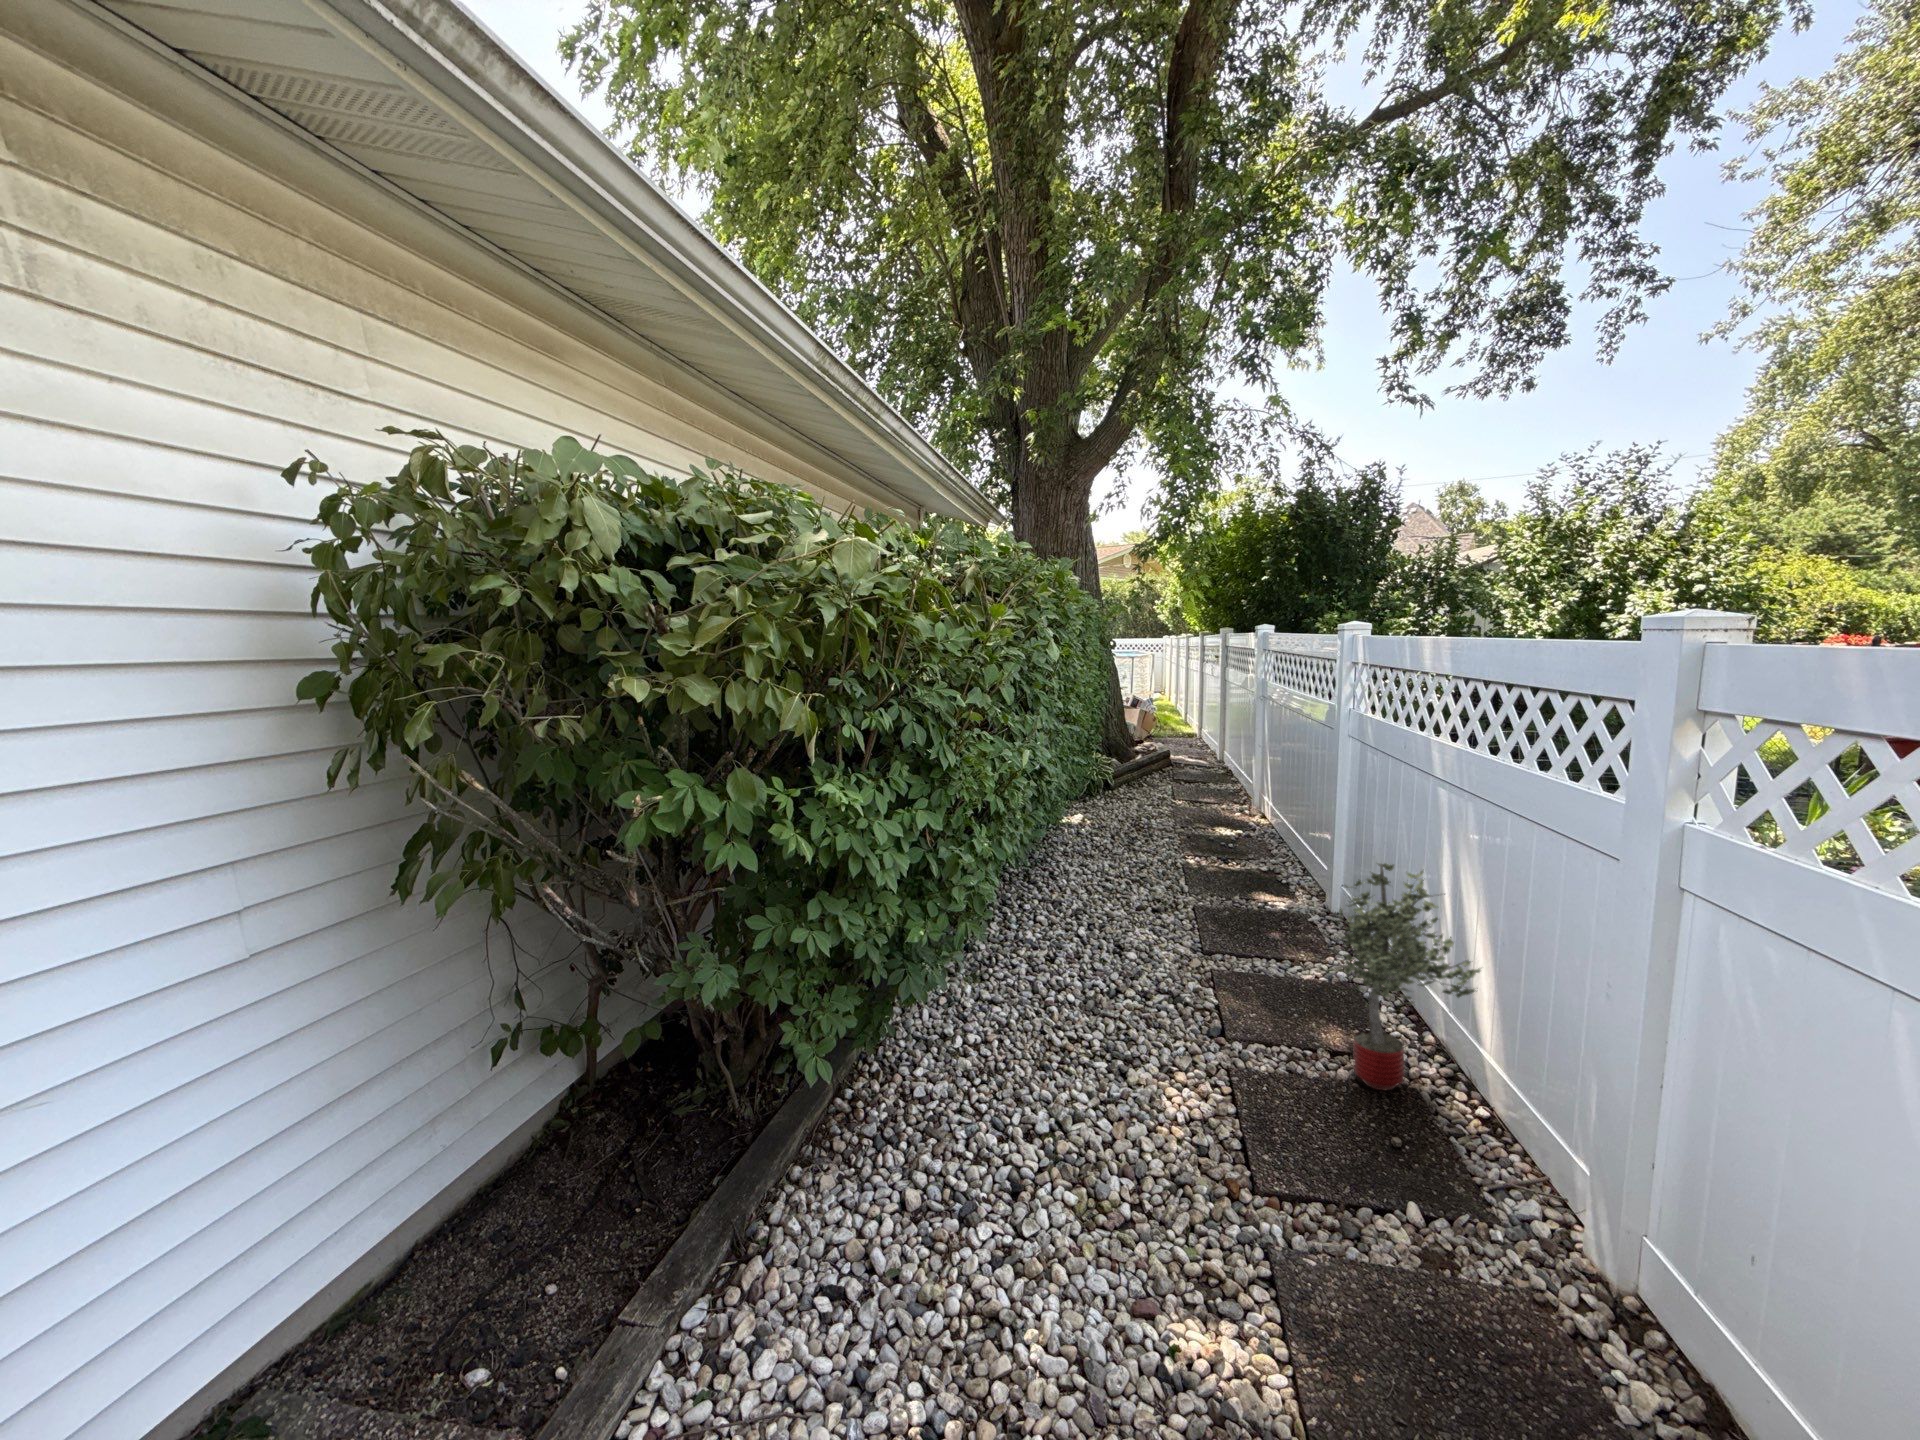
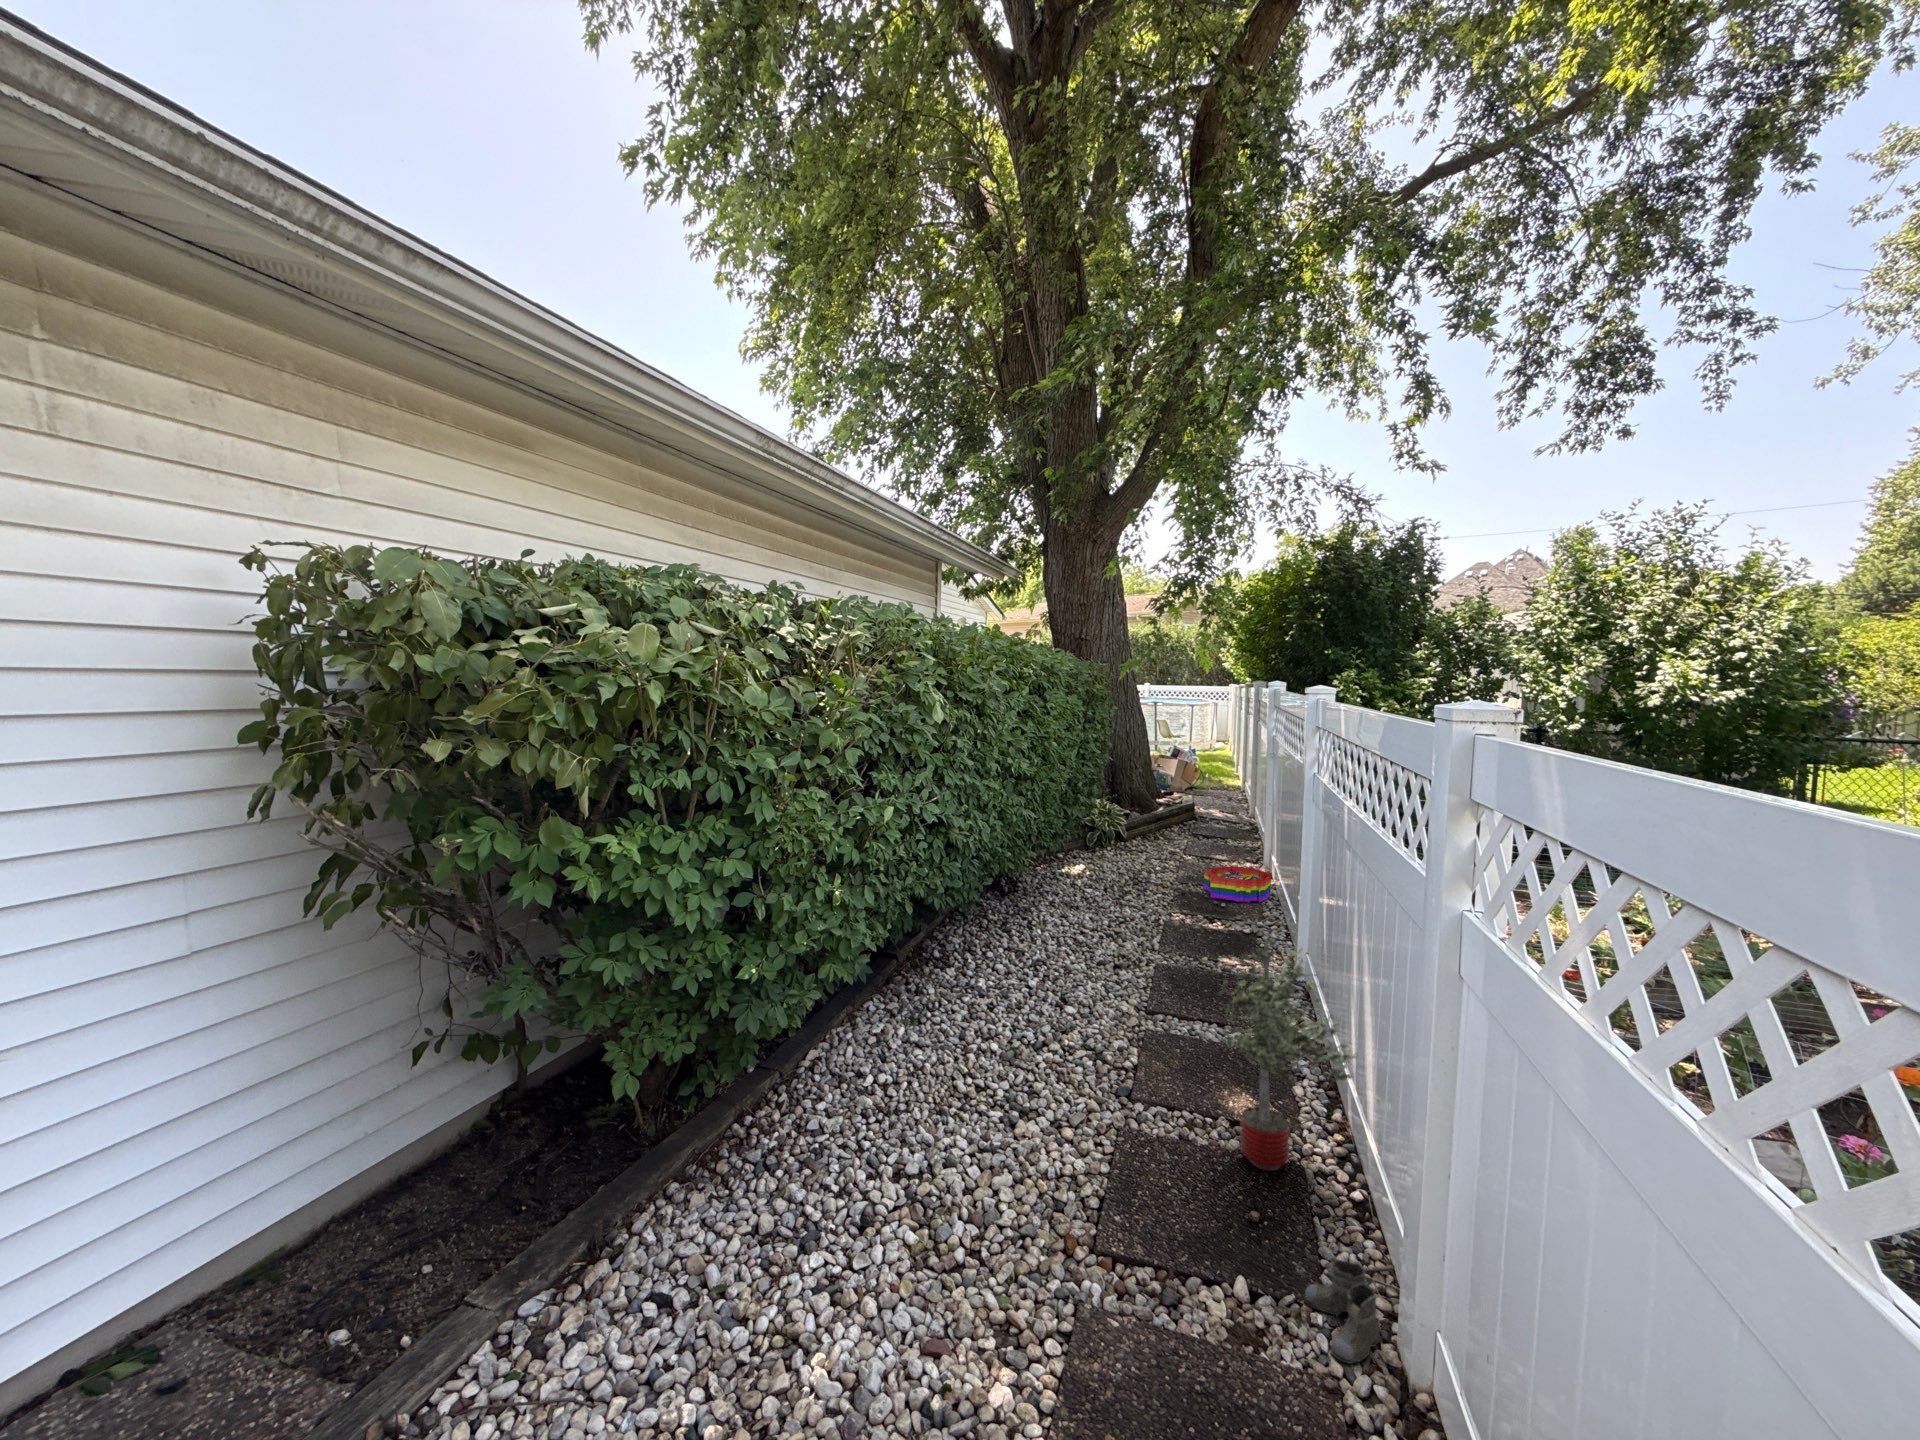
storage bin: none [1201,809,1267,843] -> present [1203,866,1271,903]
boots: none [1476,1165,1583,1263] -> present [1304,1258,1380,1364]

